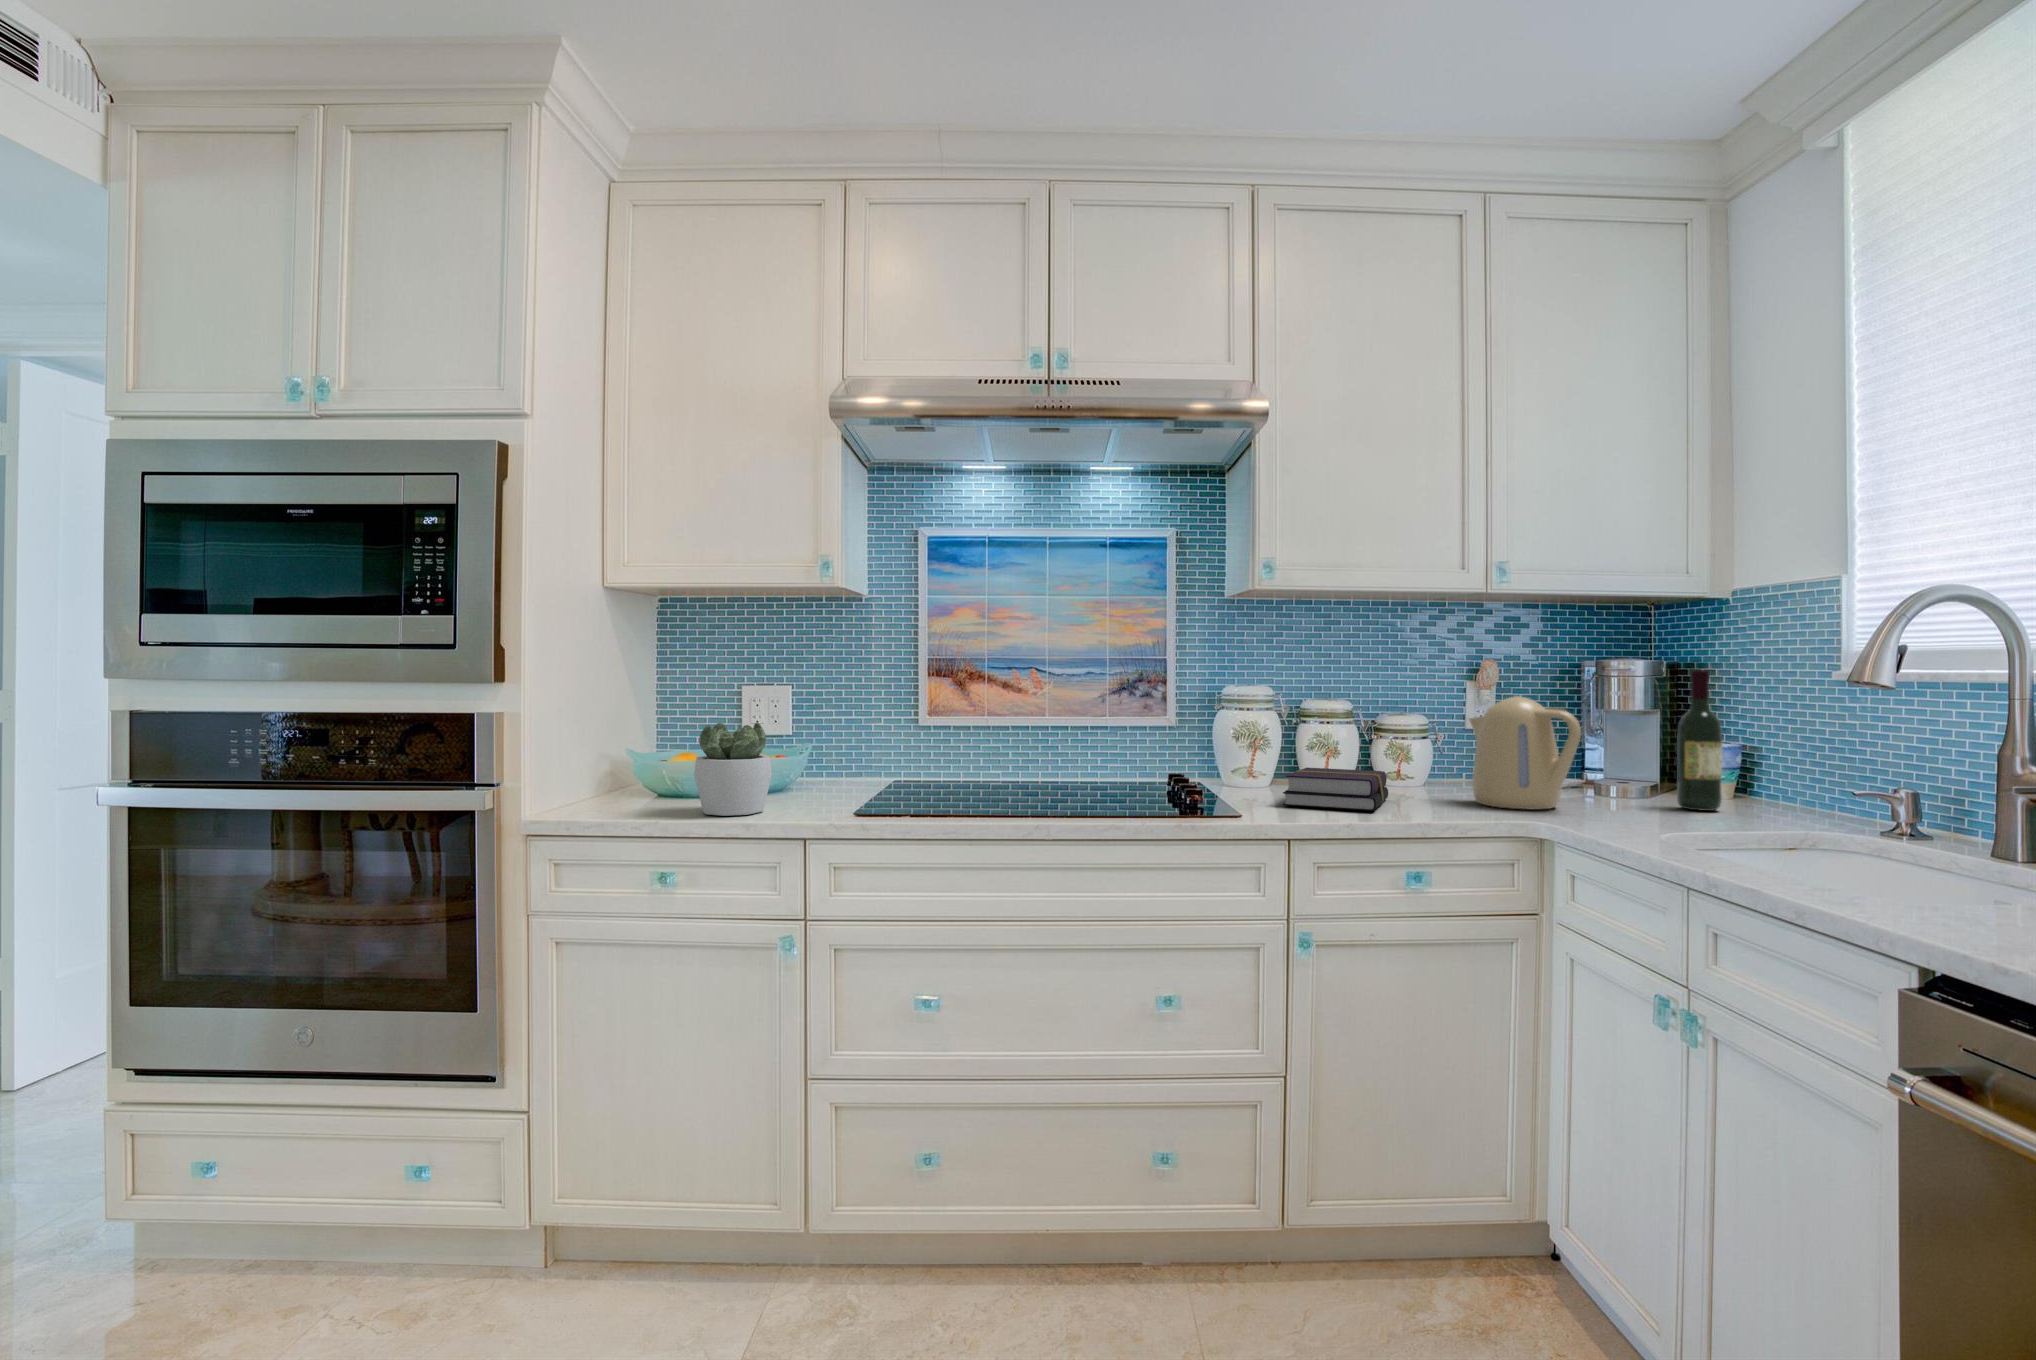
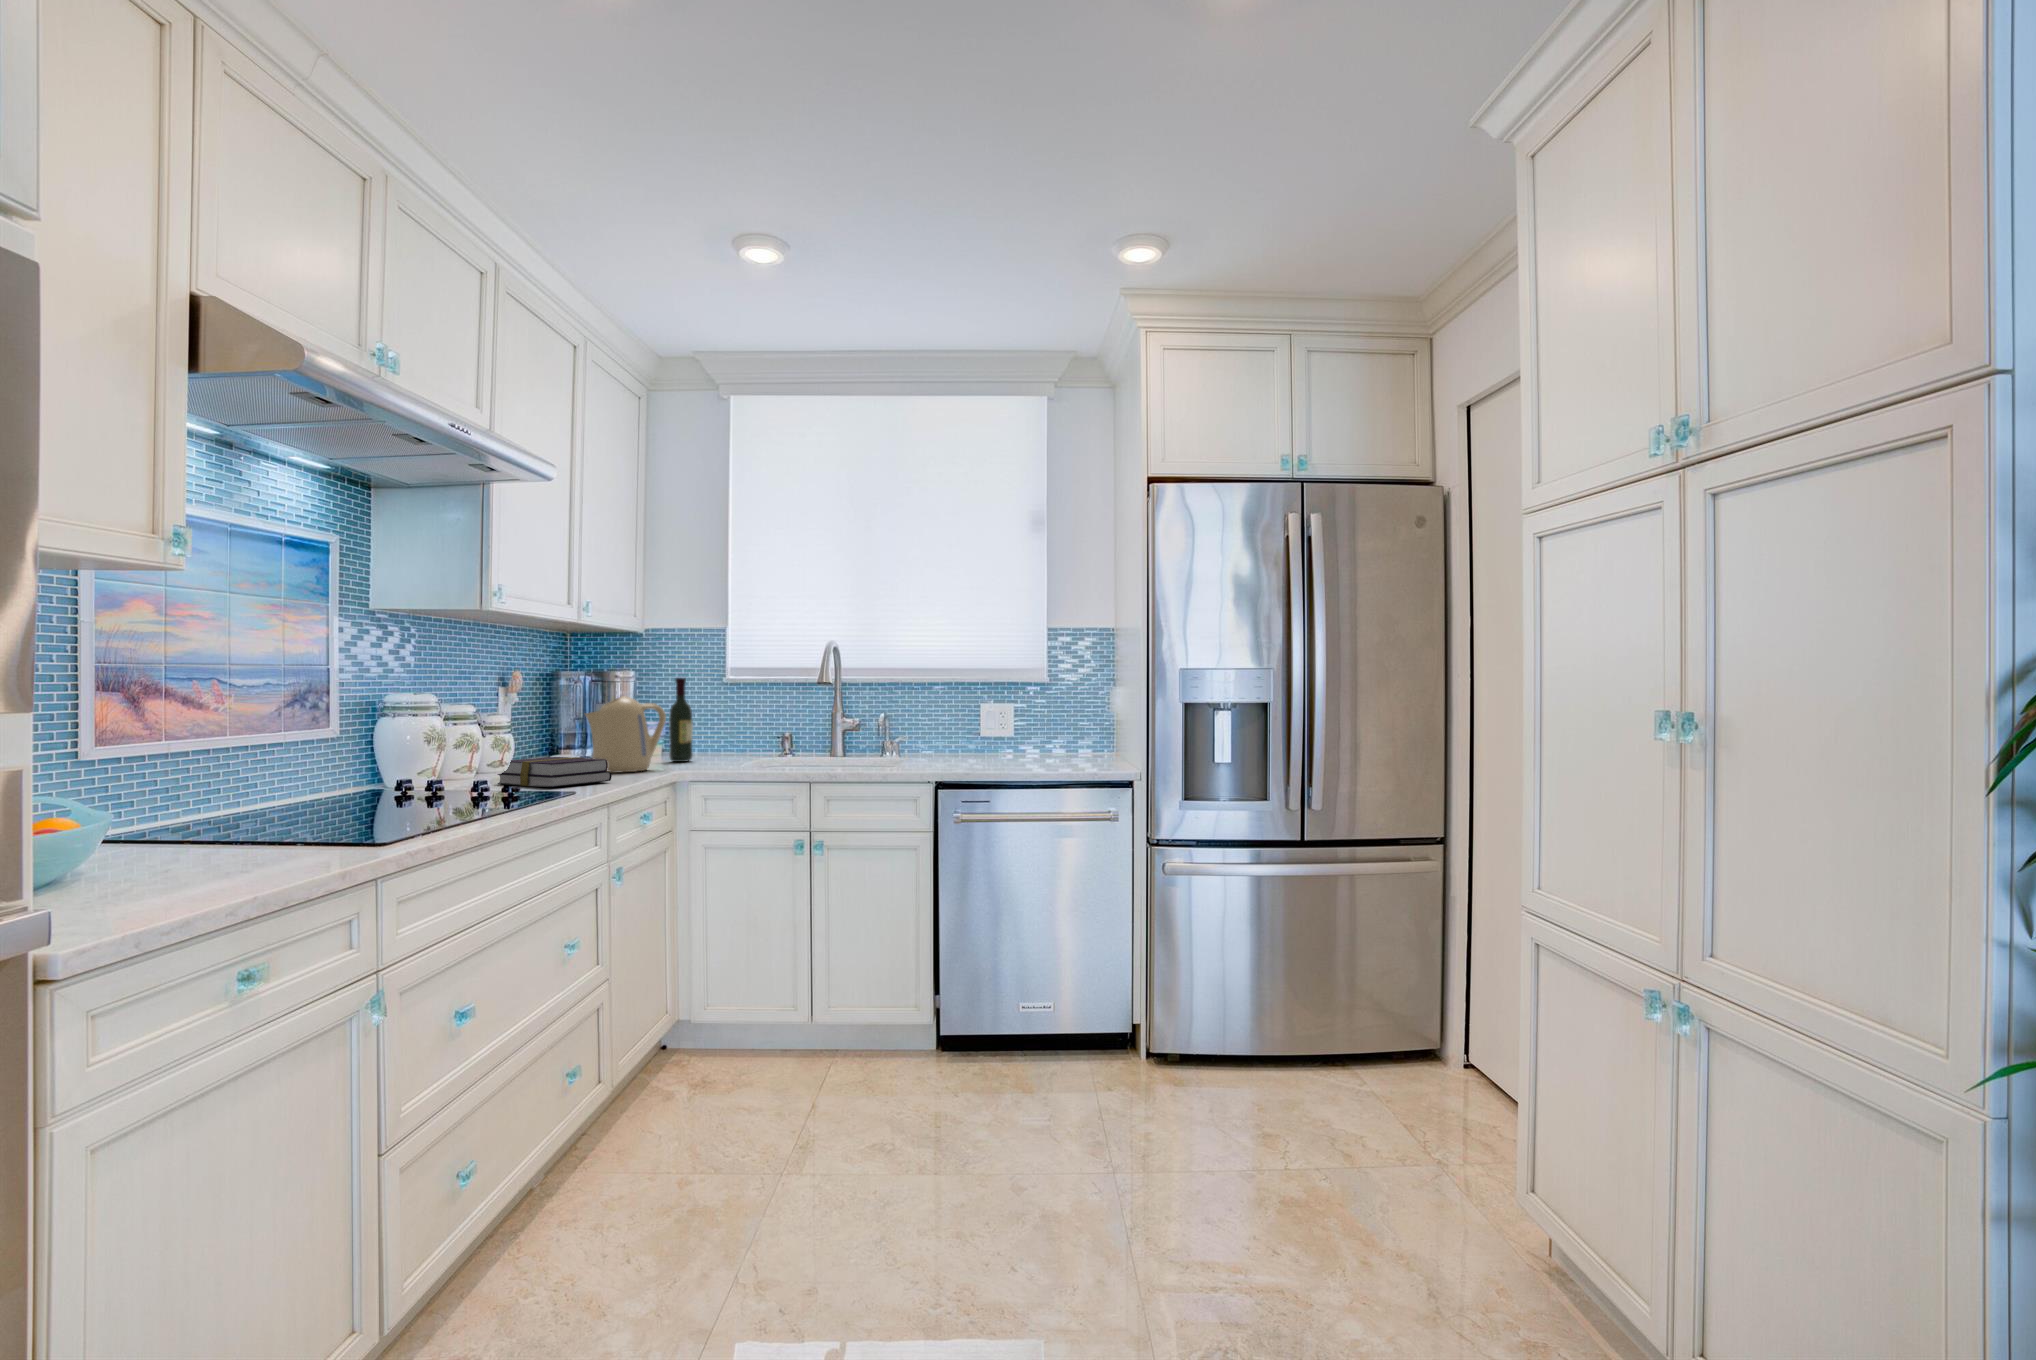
succulent plant: present [694,723,772,816] -> none [174,752,303,877]

